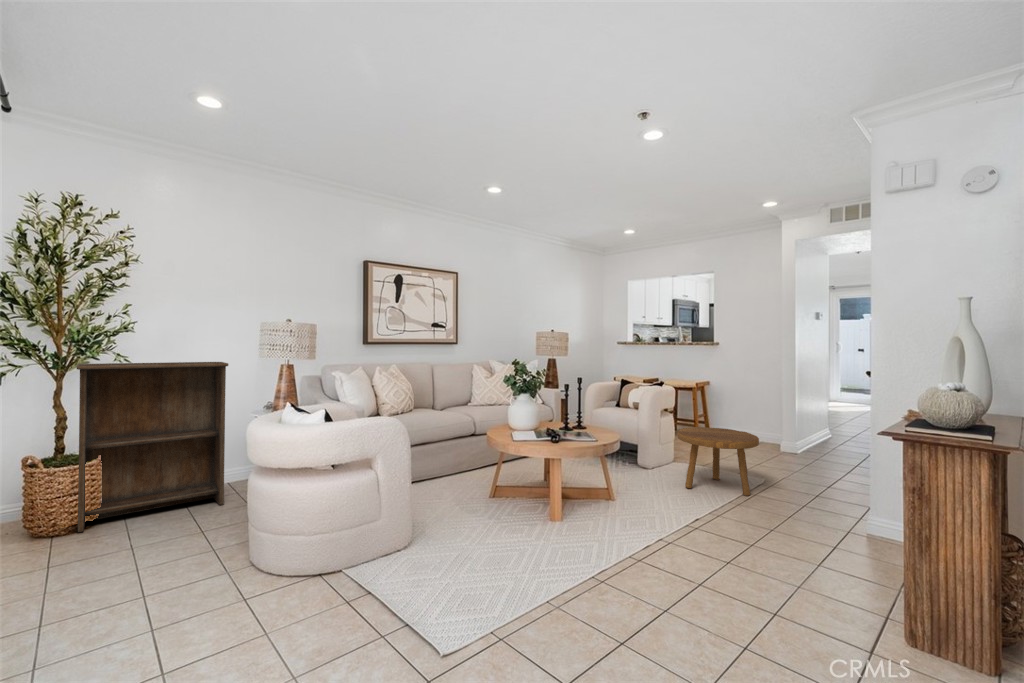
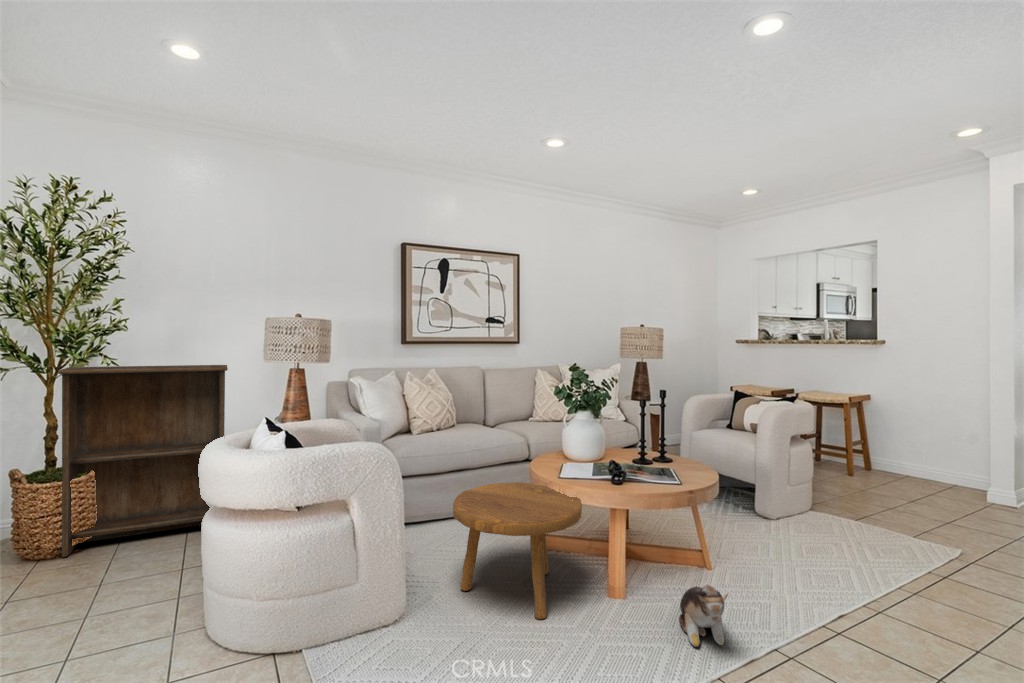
footstool: present [678,427,759,496] -> present [453,482,582,619]
plush toy: none [601,501,636,544] -> present [679,585,728,647]

